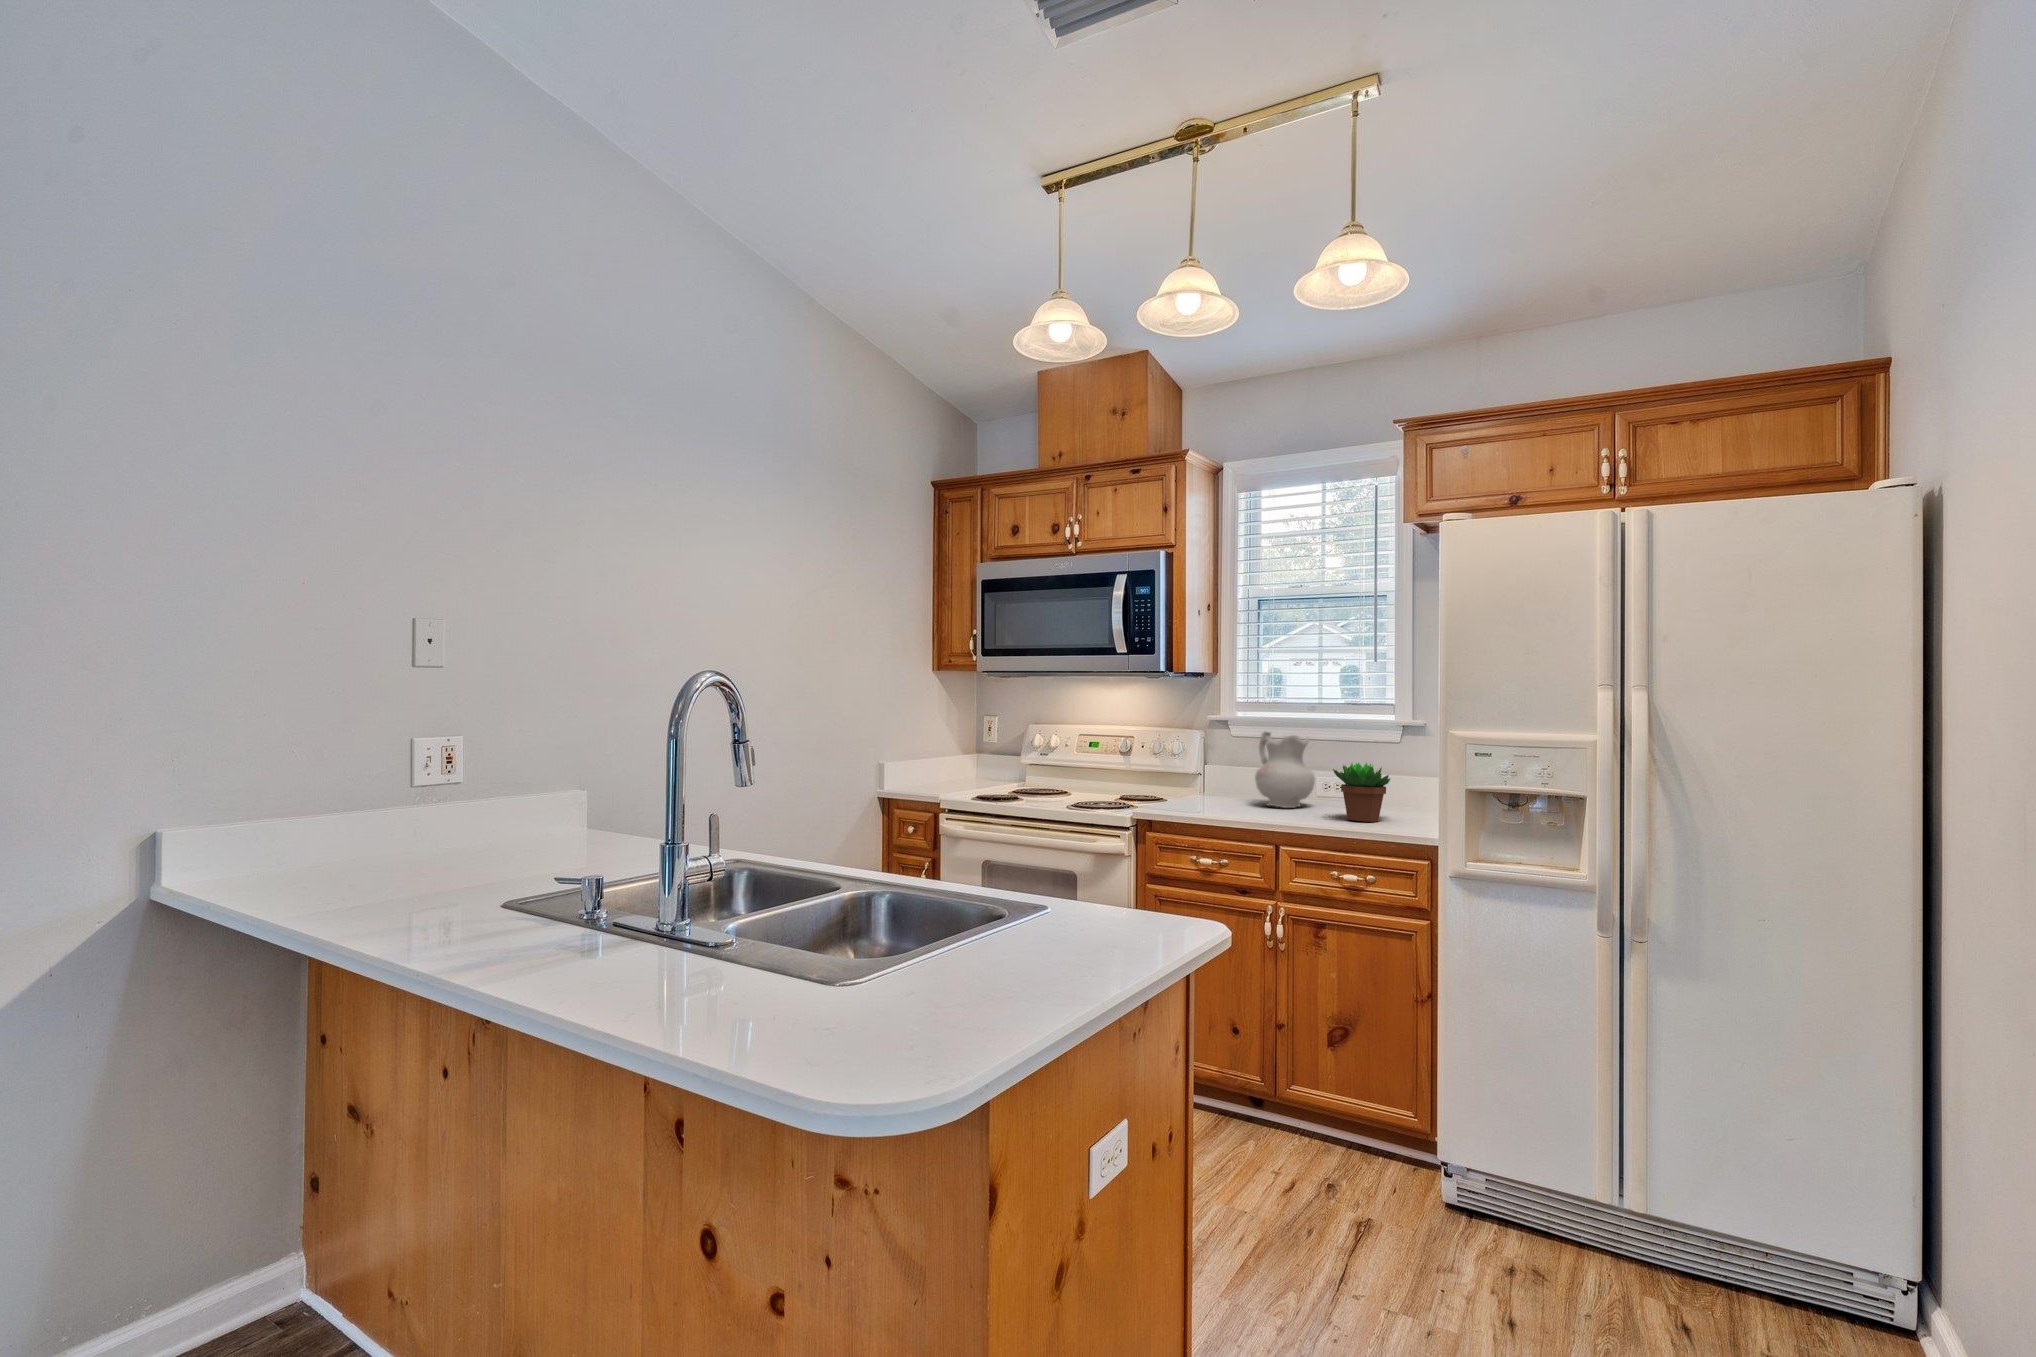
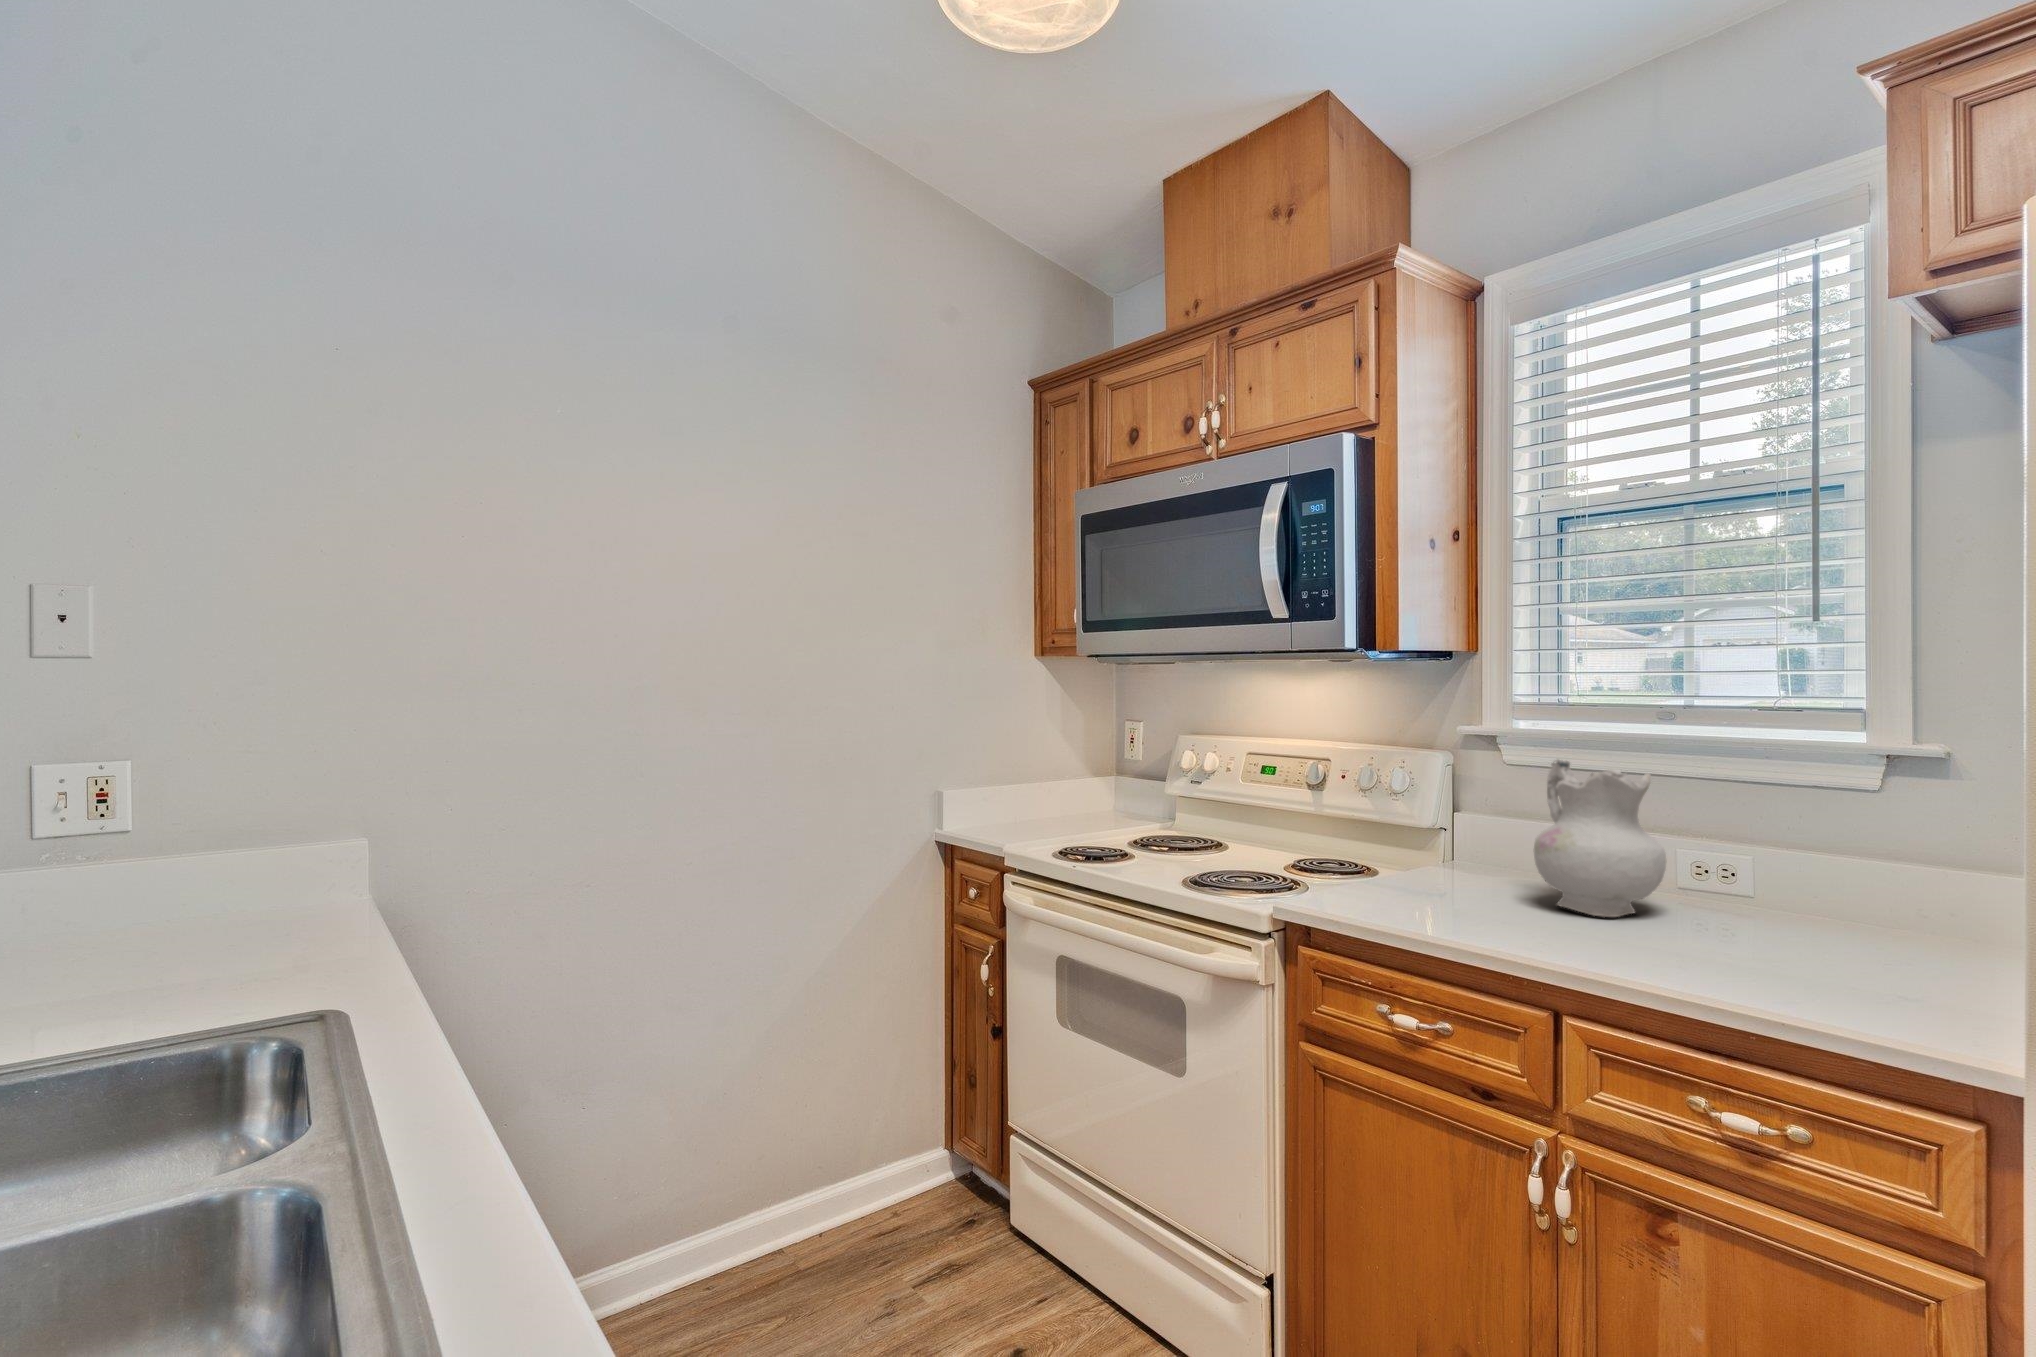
succulent plant: present [1333,763,1390,822] -> none [1697,839,1854,984]

